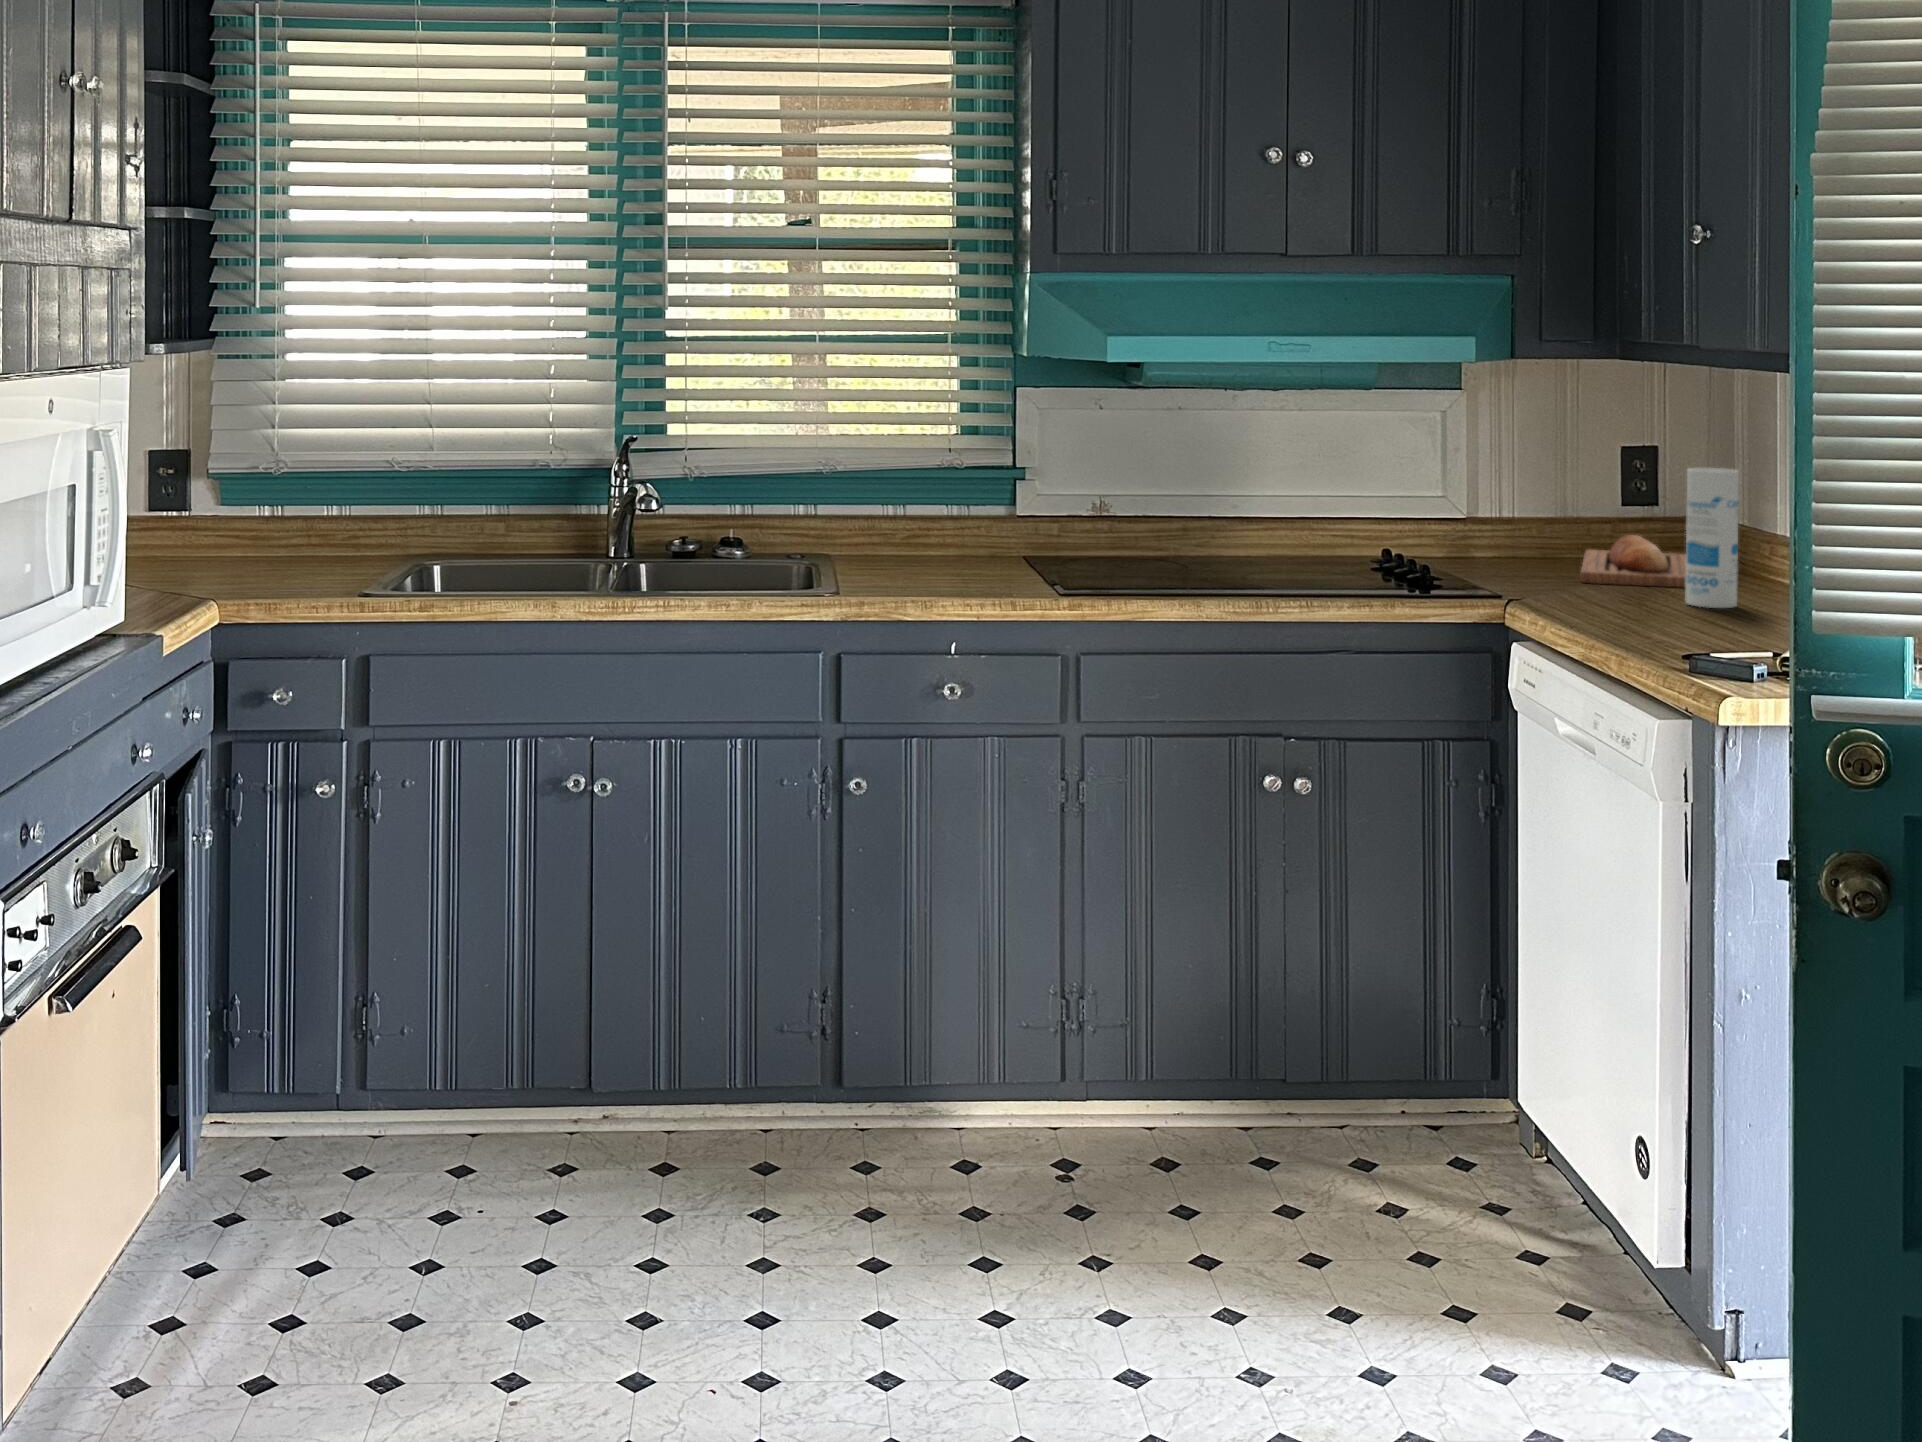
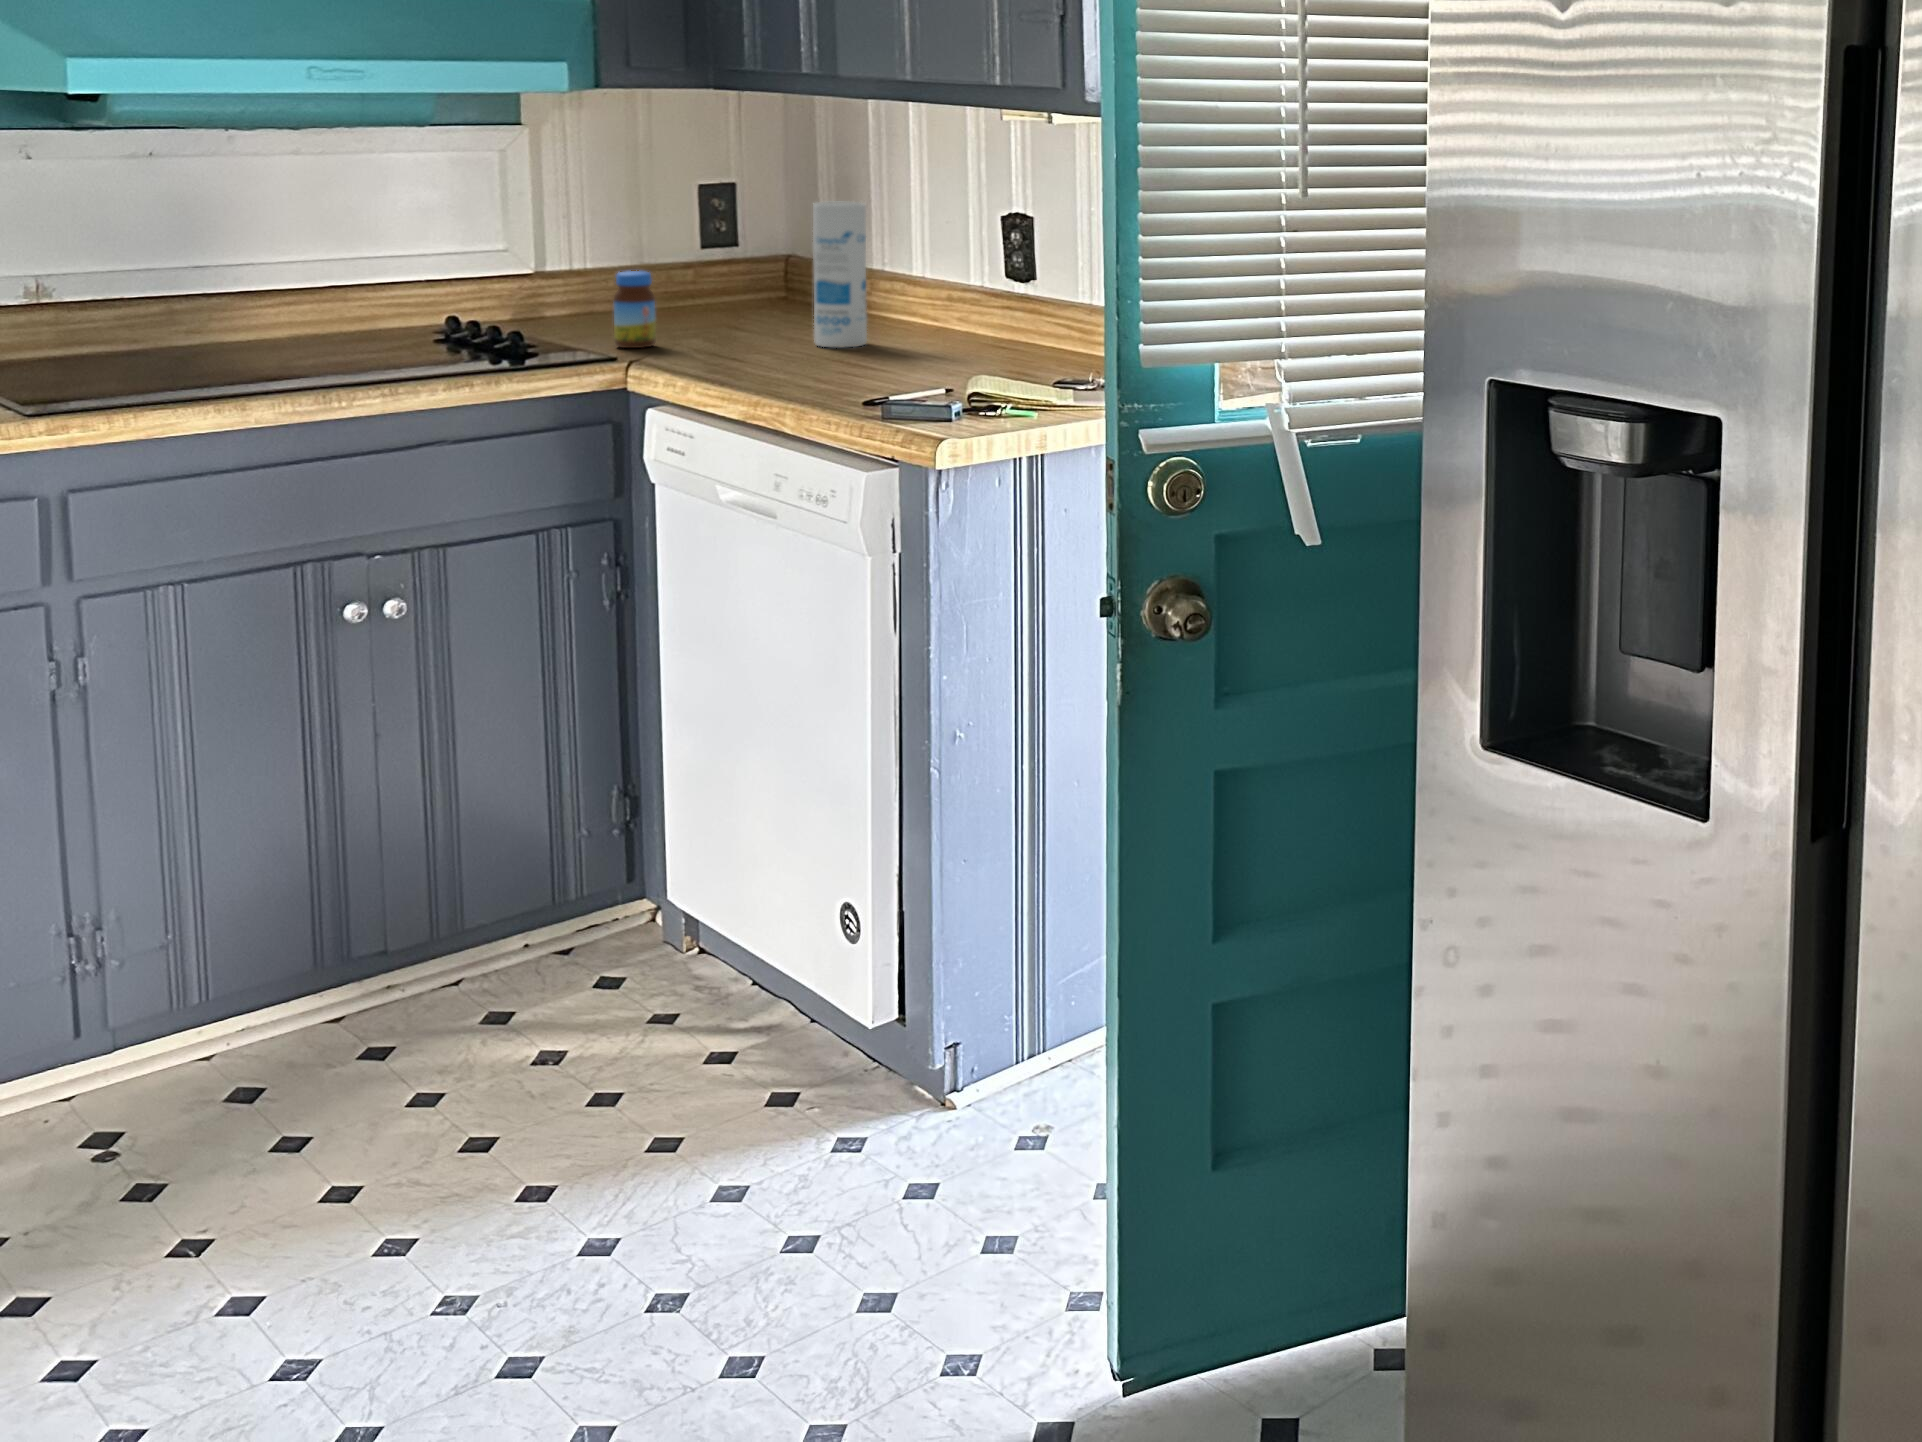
jar: none [1509,523,1545,592] -> present [614,271,656,348]
bread loaf: present [1580,535,1686,588] -> none [668,277,807,333]

